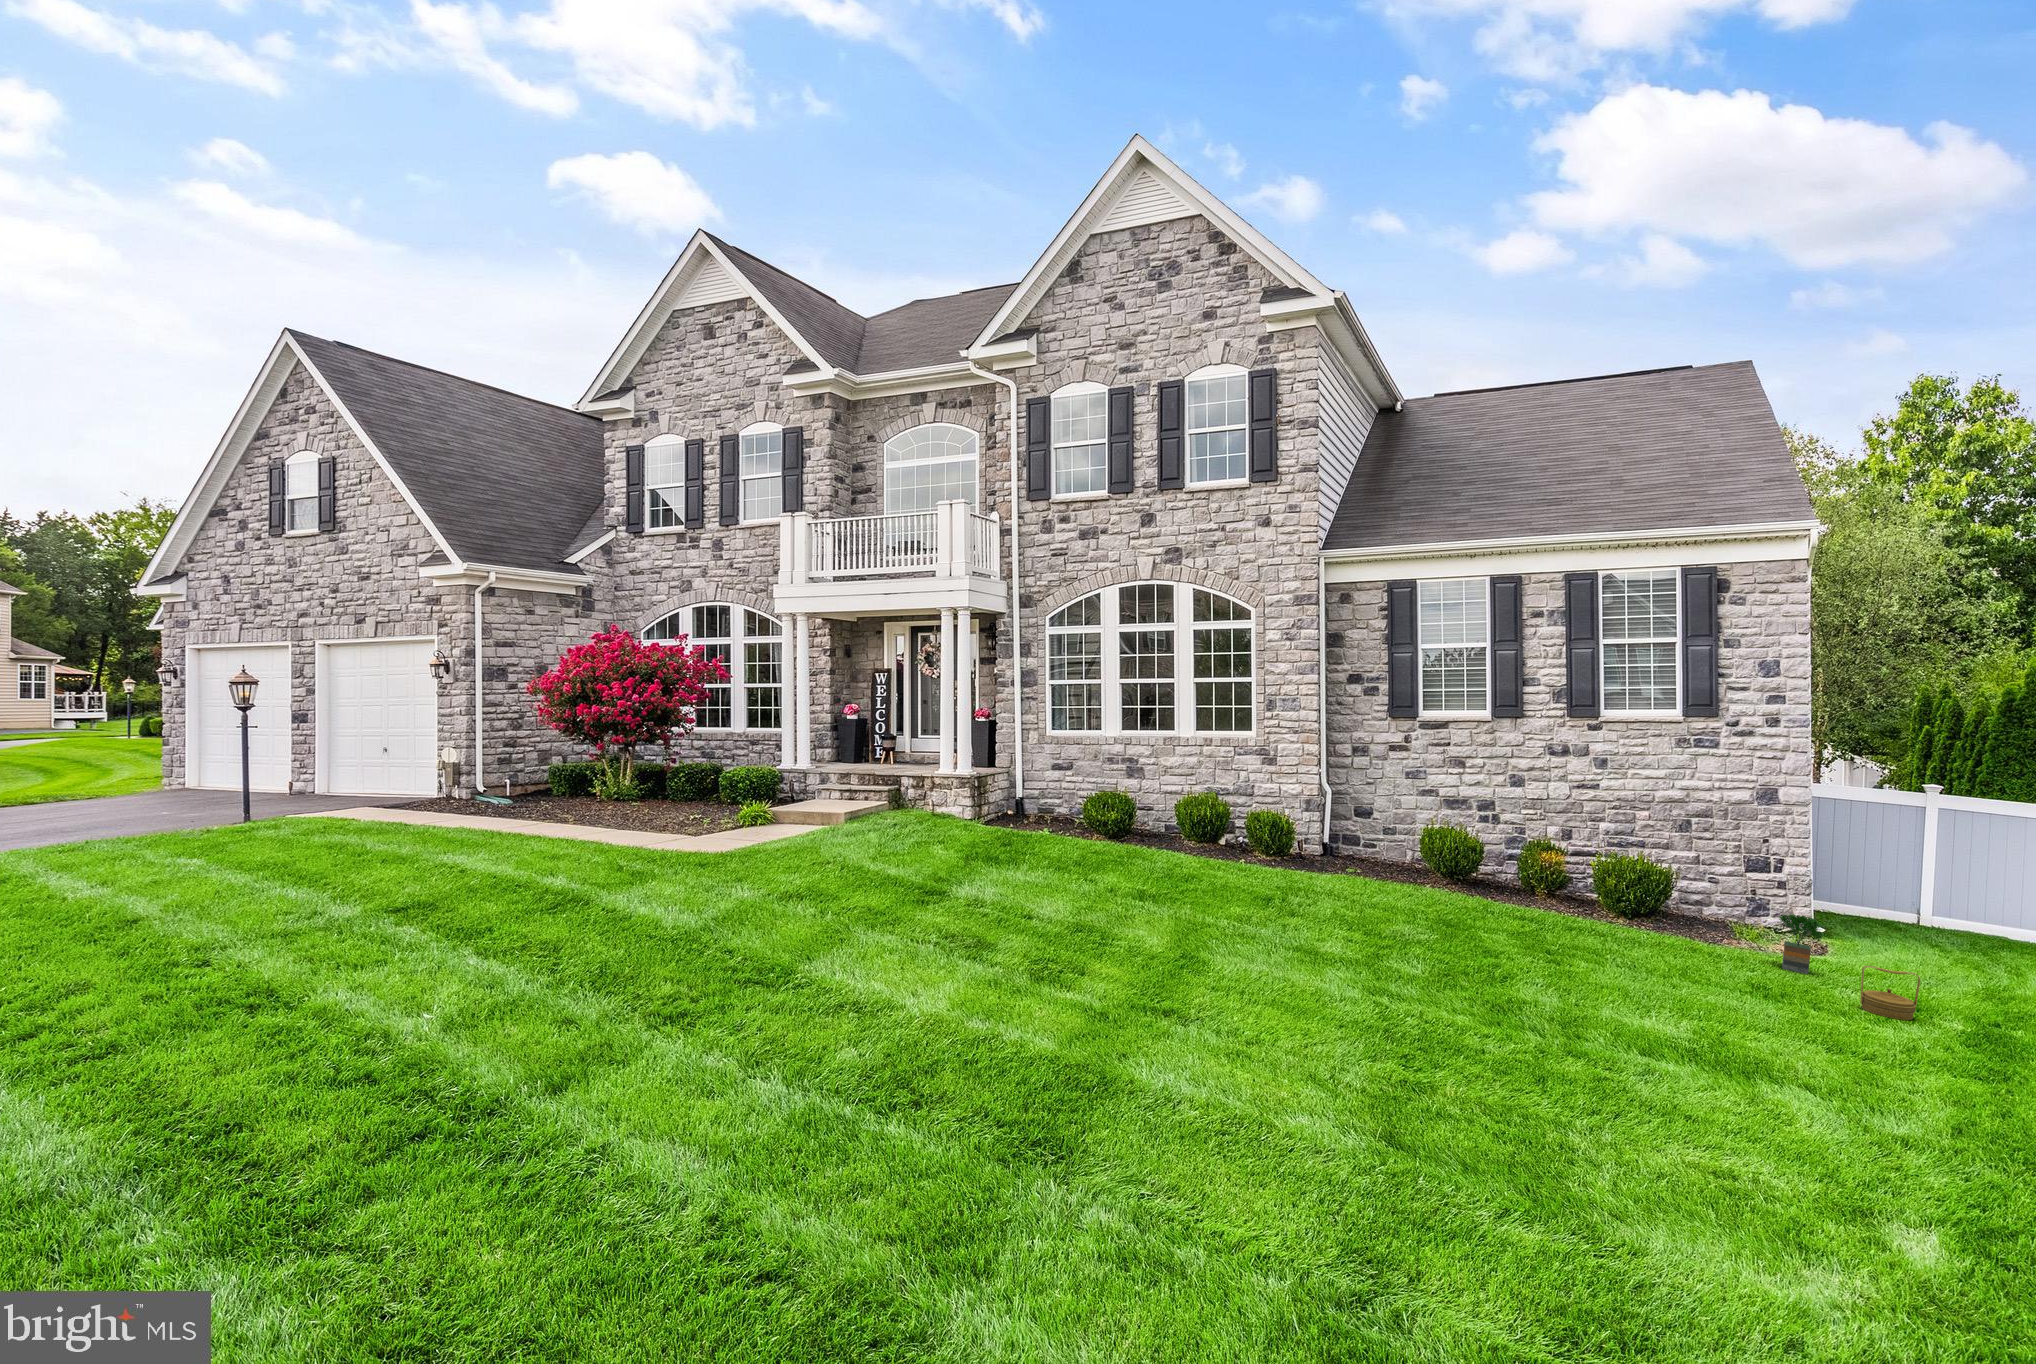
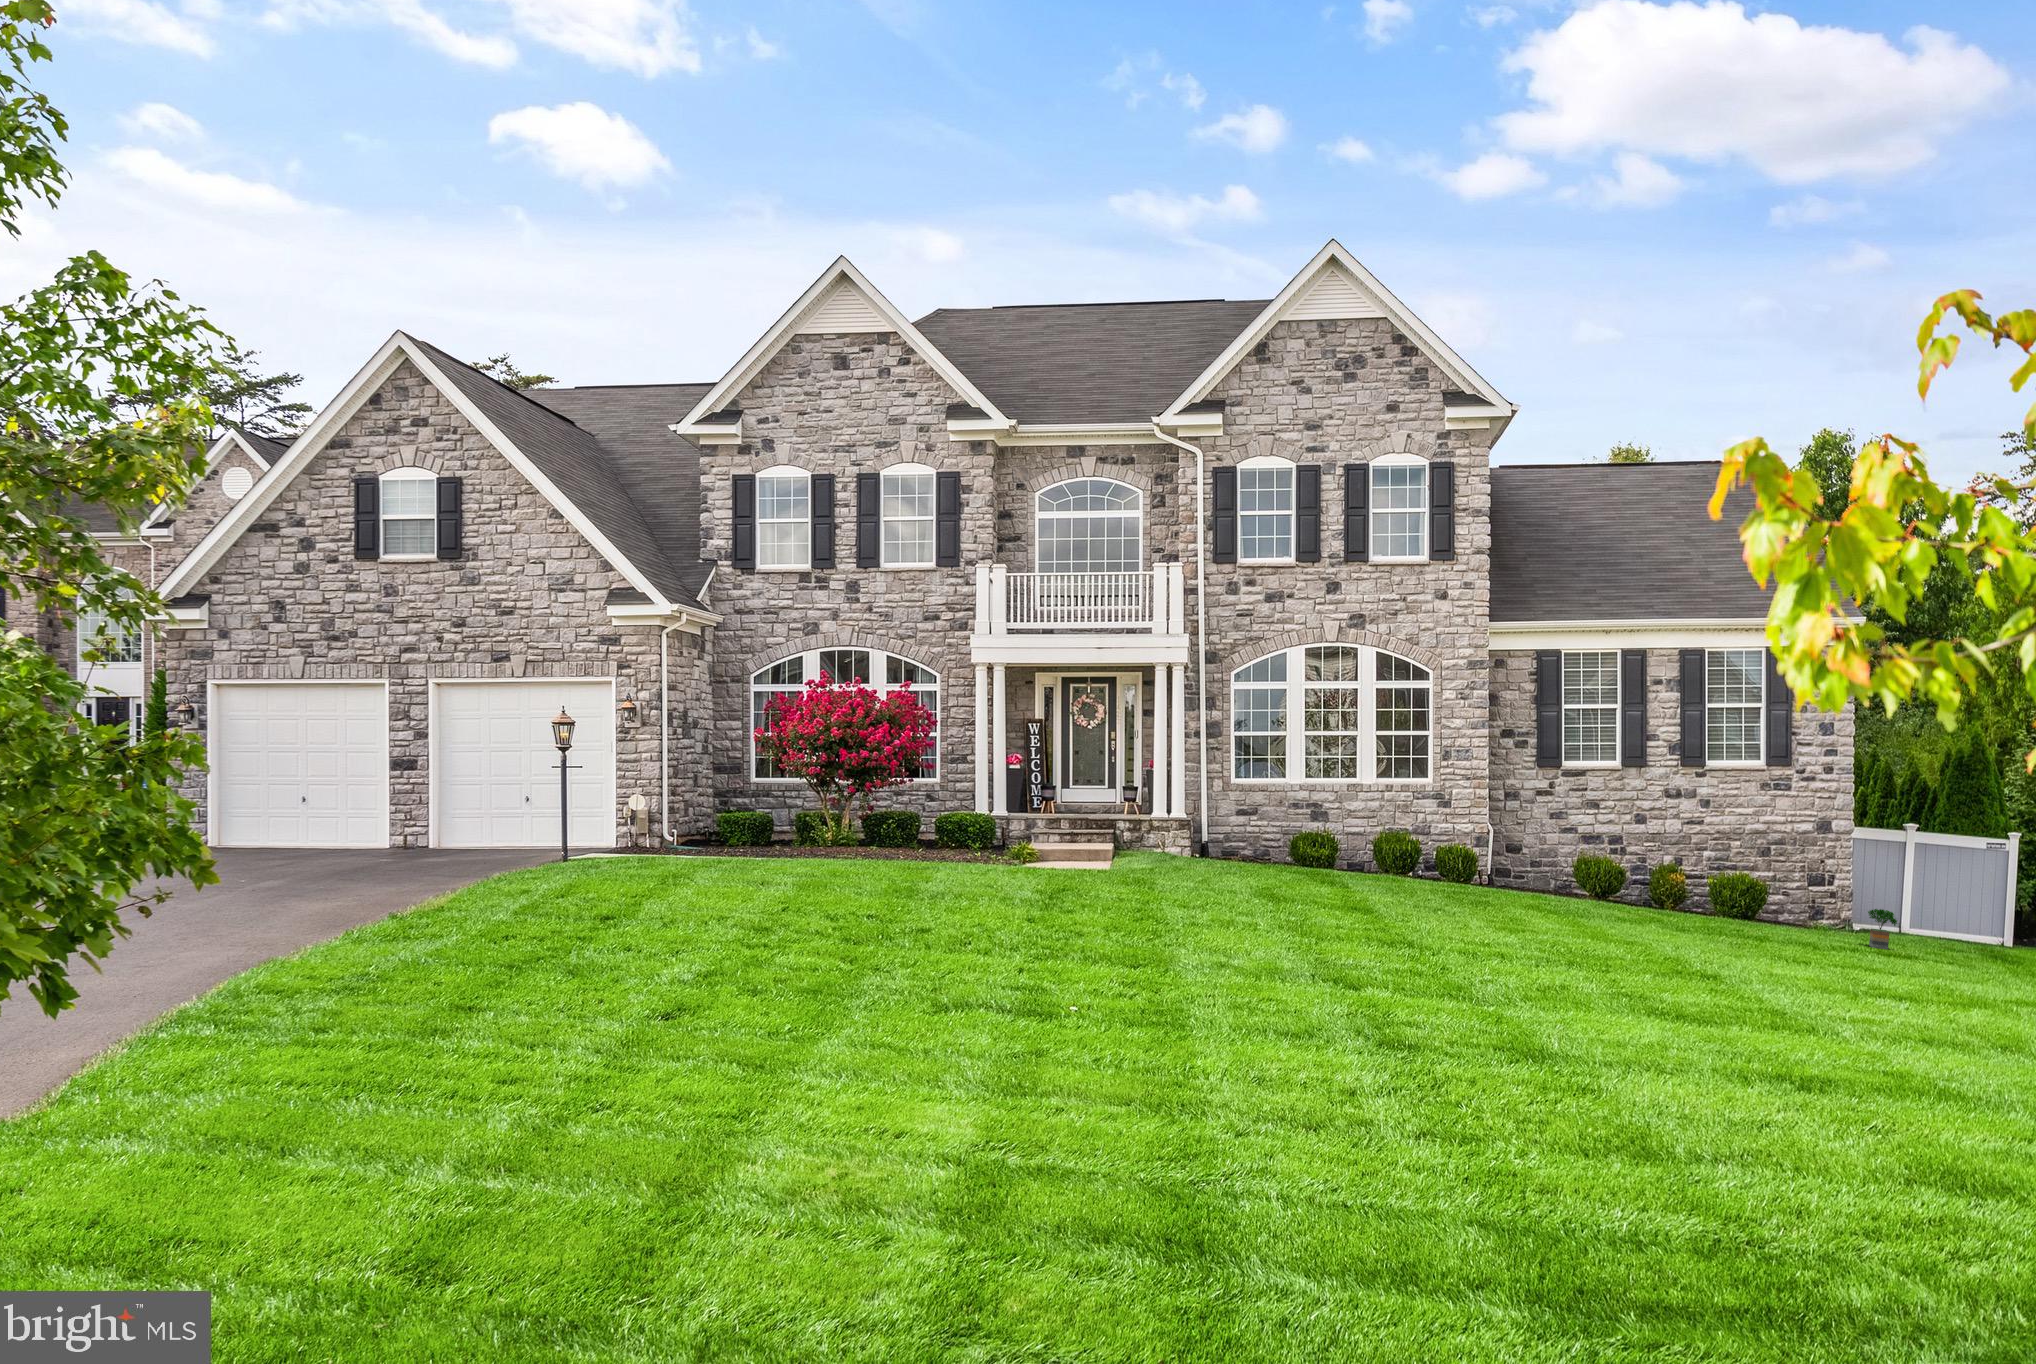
basket: present [1860,966,1921,1020] -> none [1932,935,1966,967]

